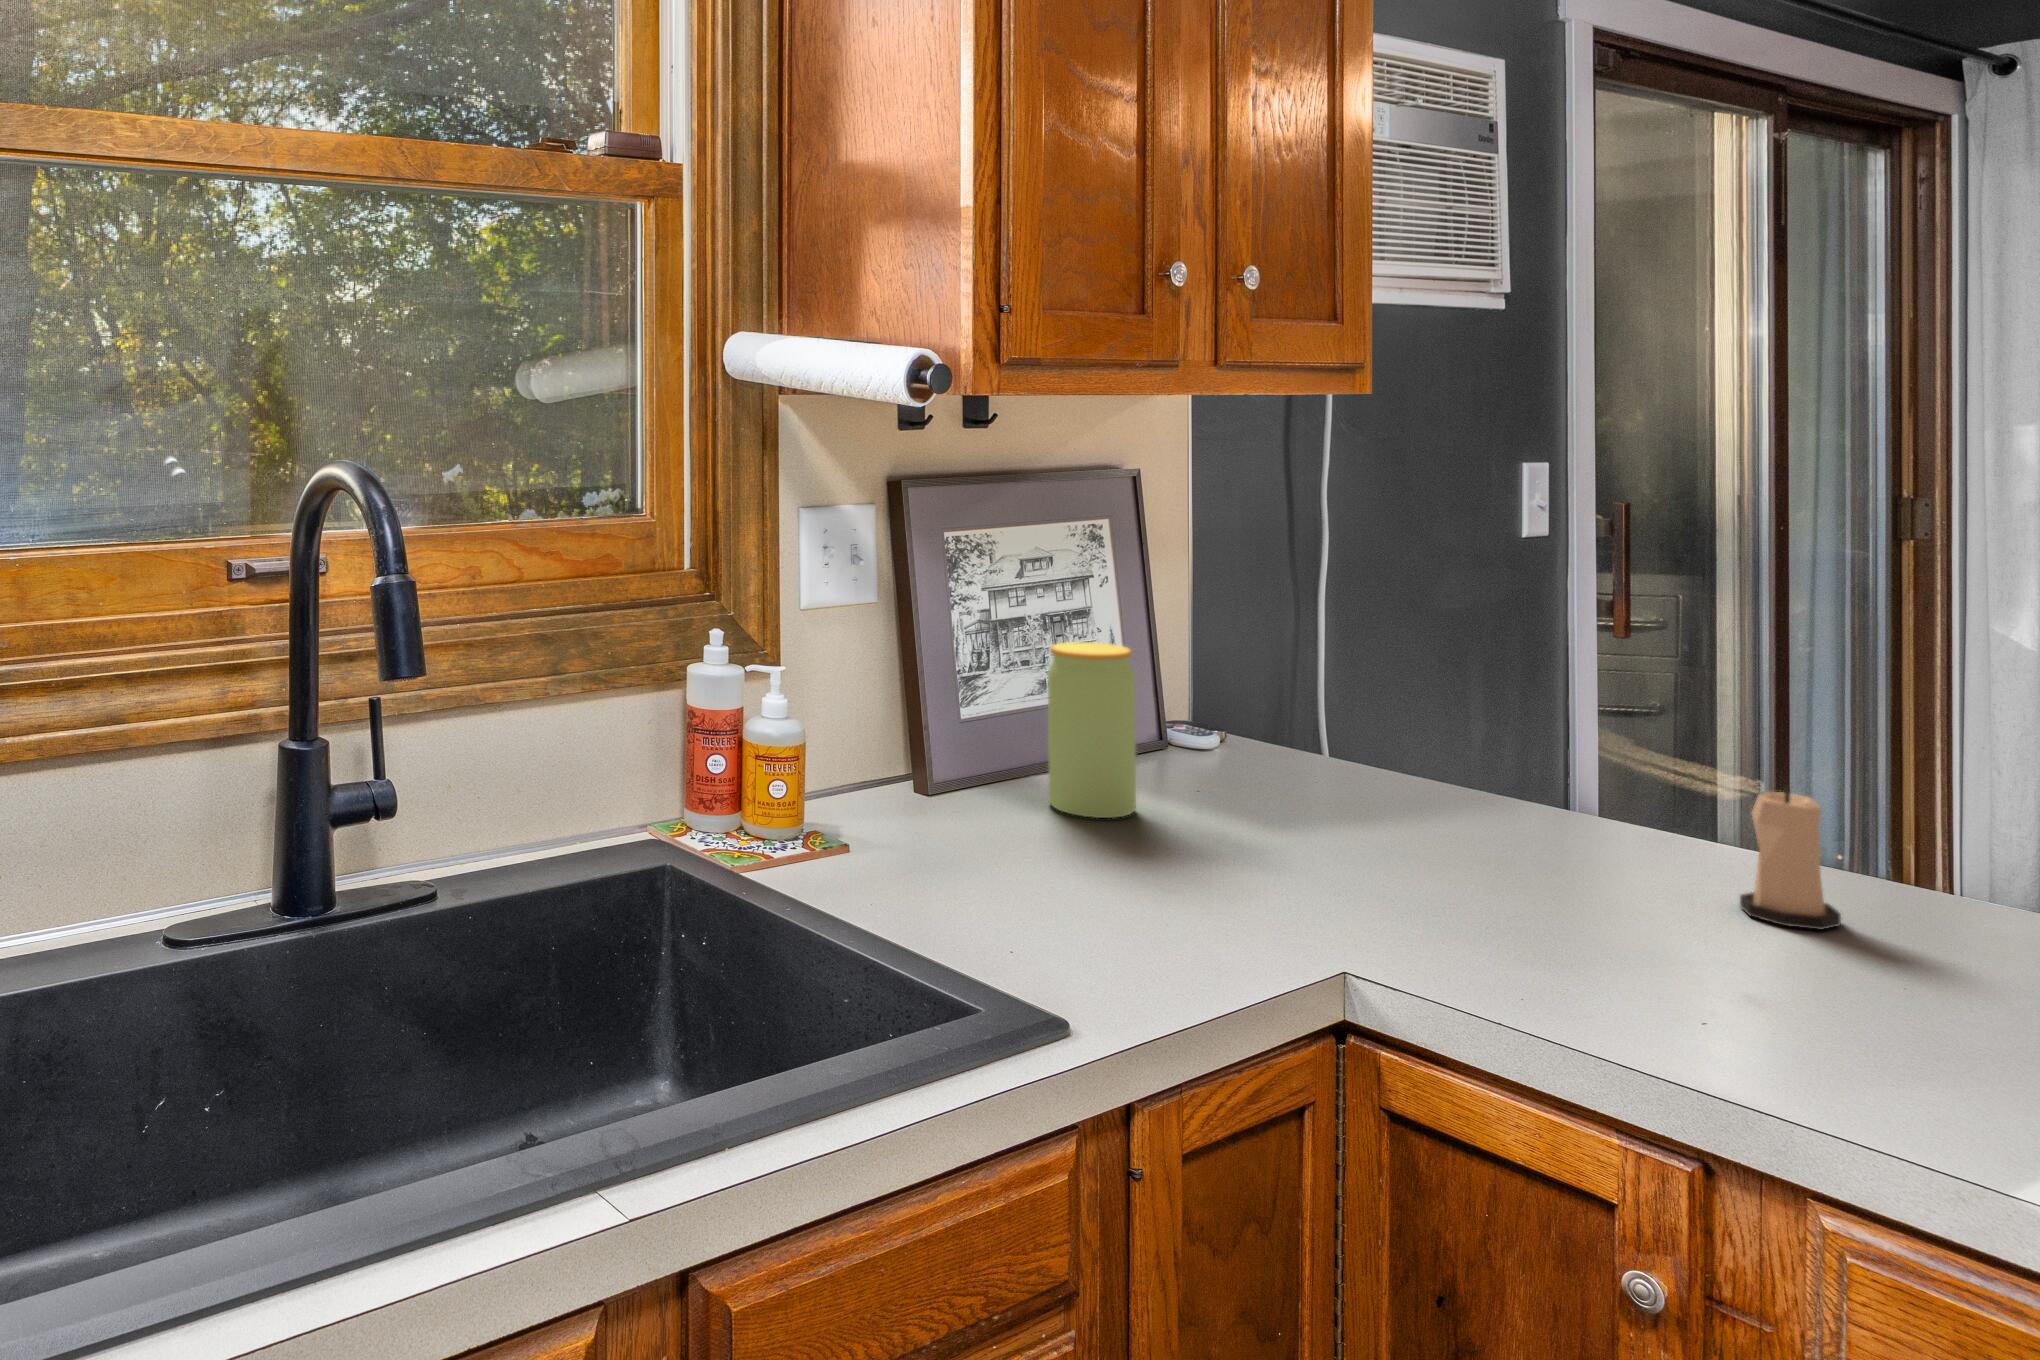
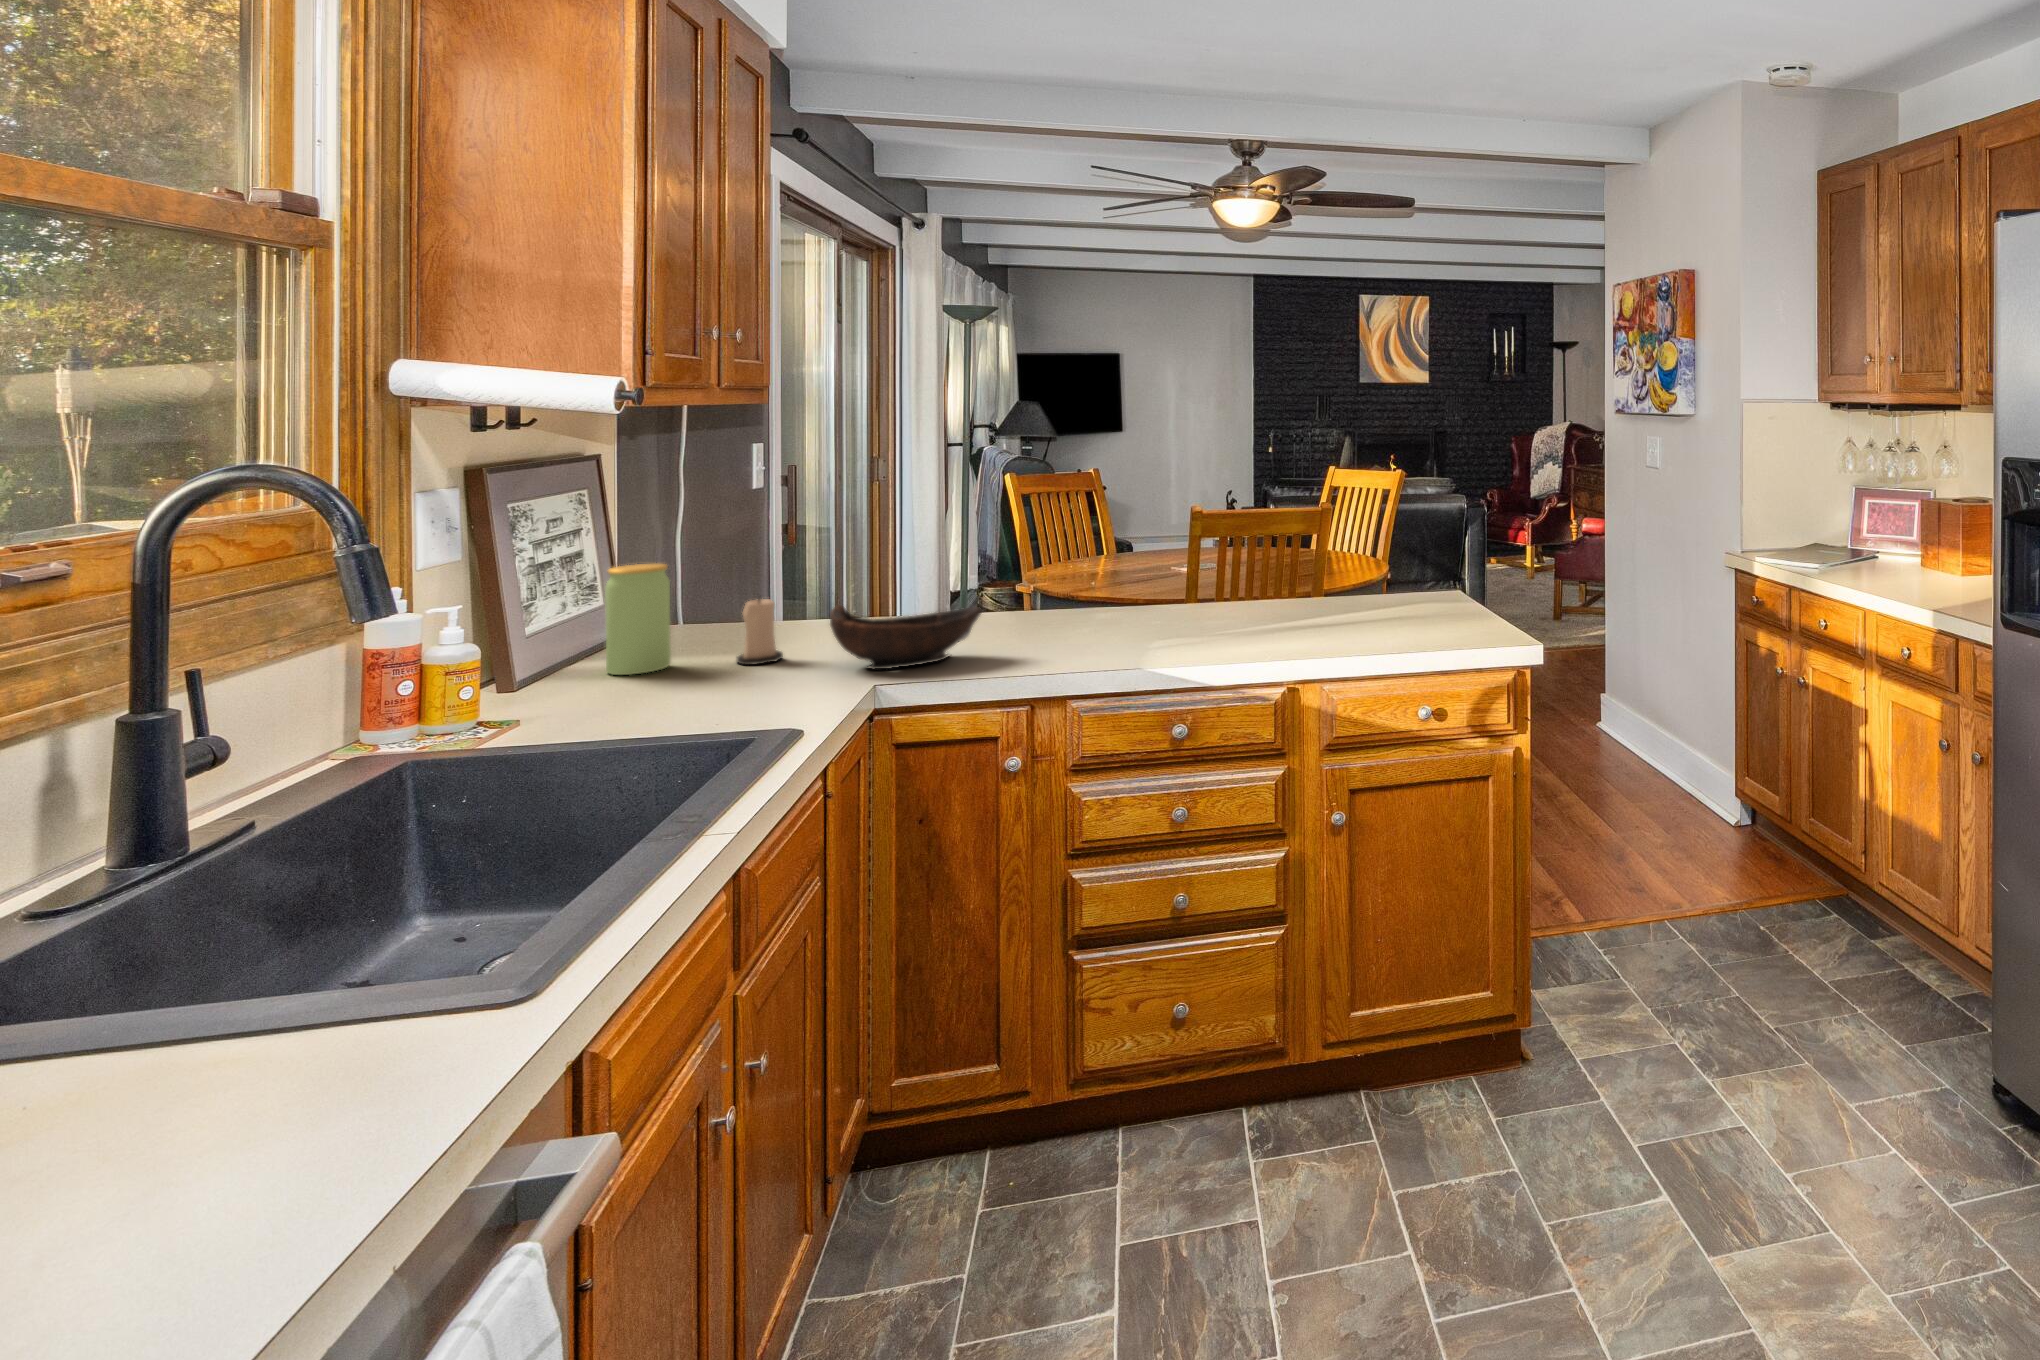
bowl: none [1319,784,1644,960] -> present [830,605,982,669]
candle: present [1740,787,1841,930] -> present [737,597,783,665]

